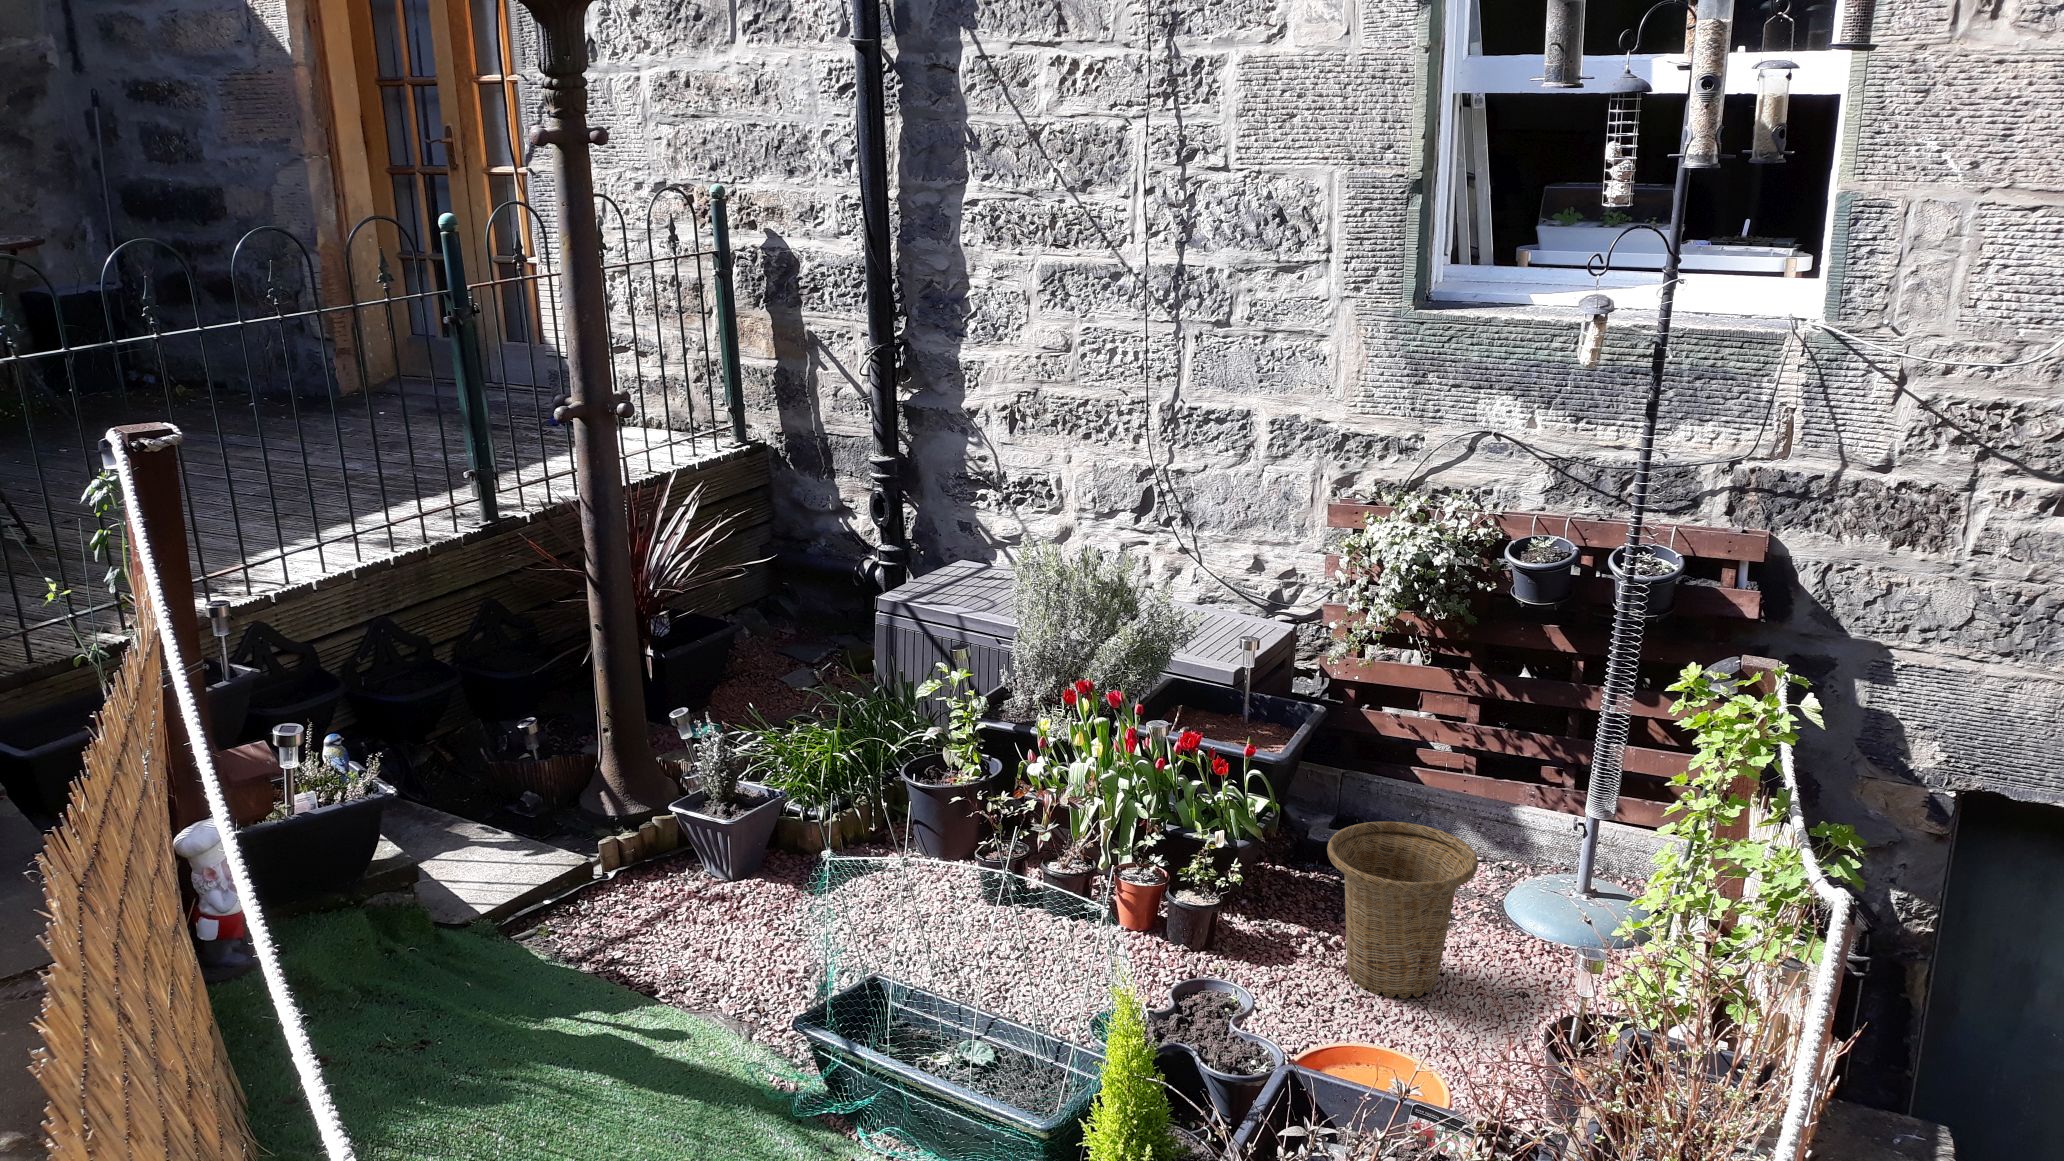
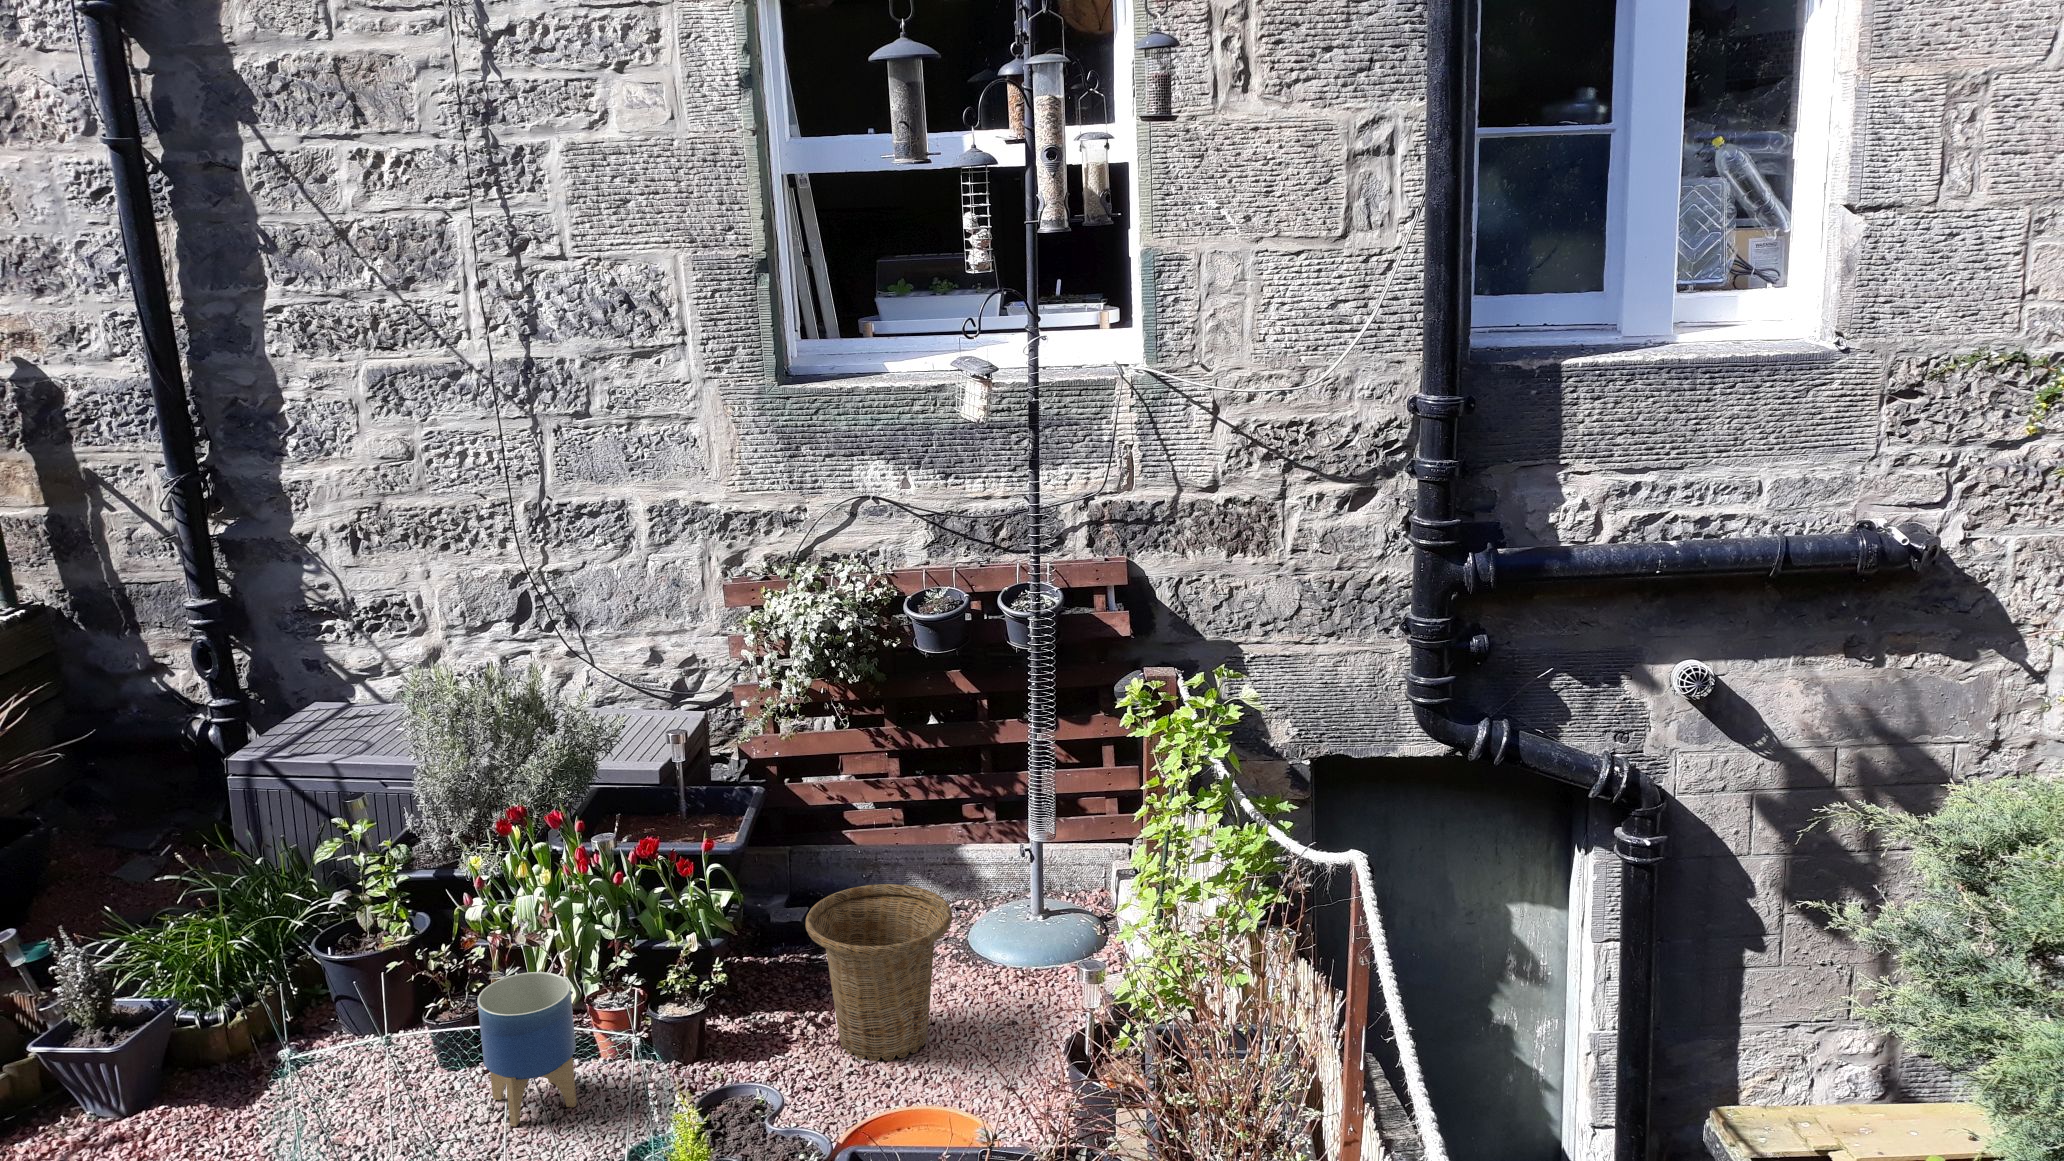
planter: none [1011,827,1093,961] -> present [477,972,577,1126]

